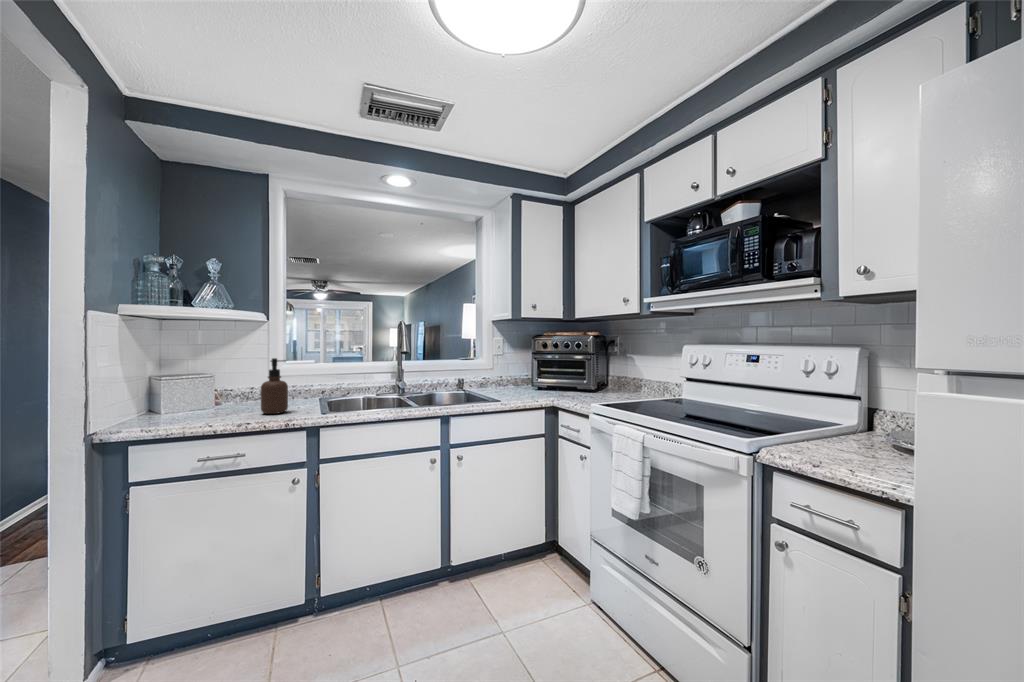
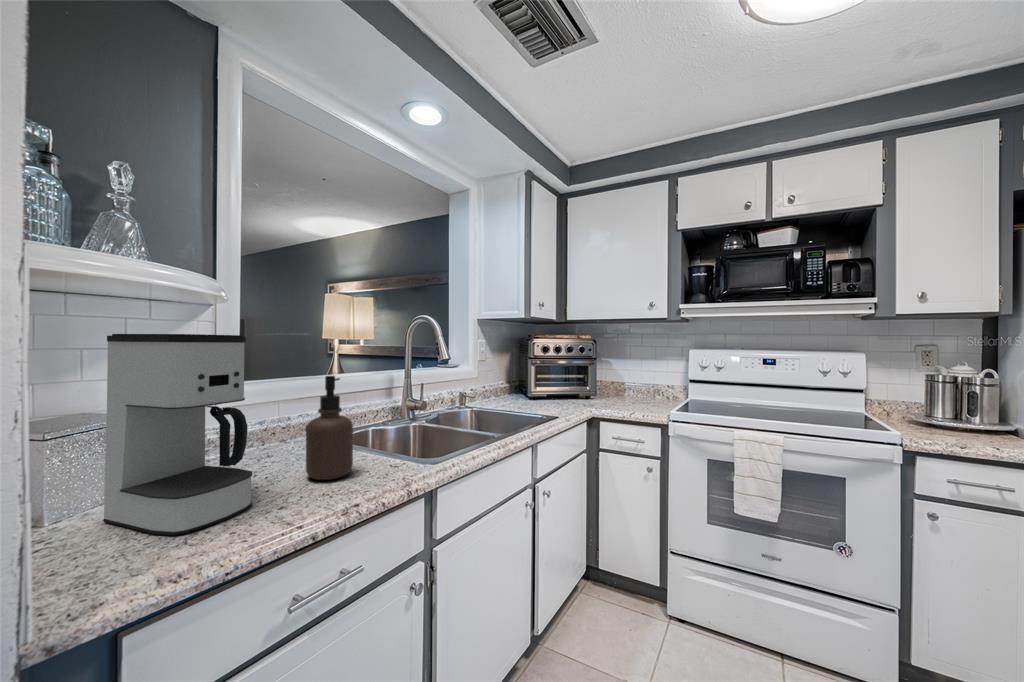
coffee maker: none [174,337,231,422] -> present [103,334,252,535]

